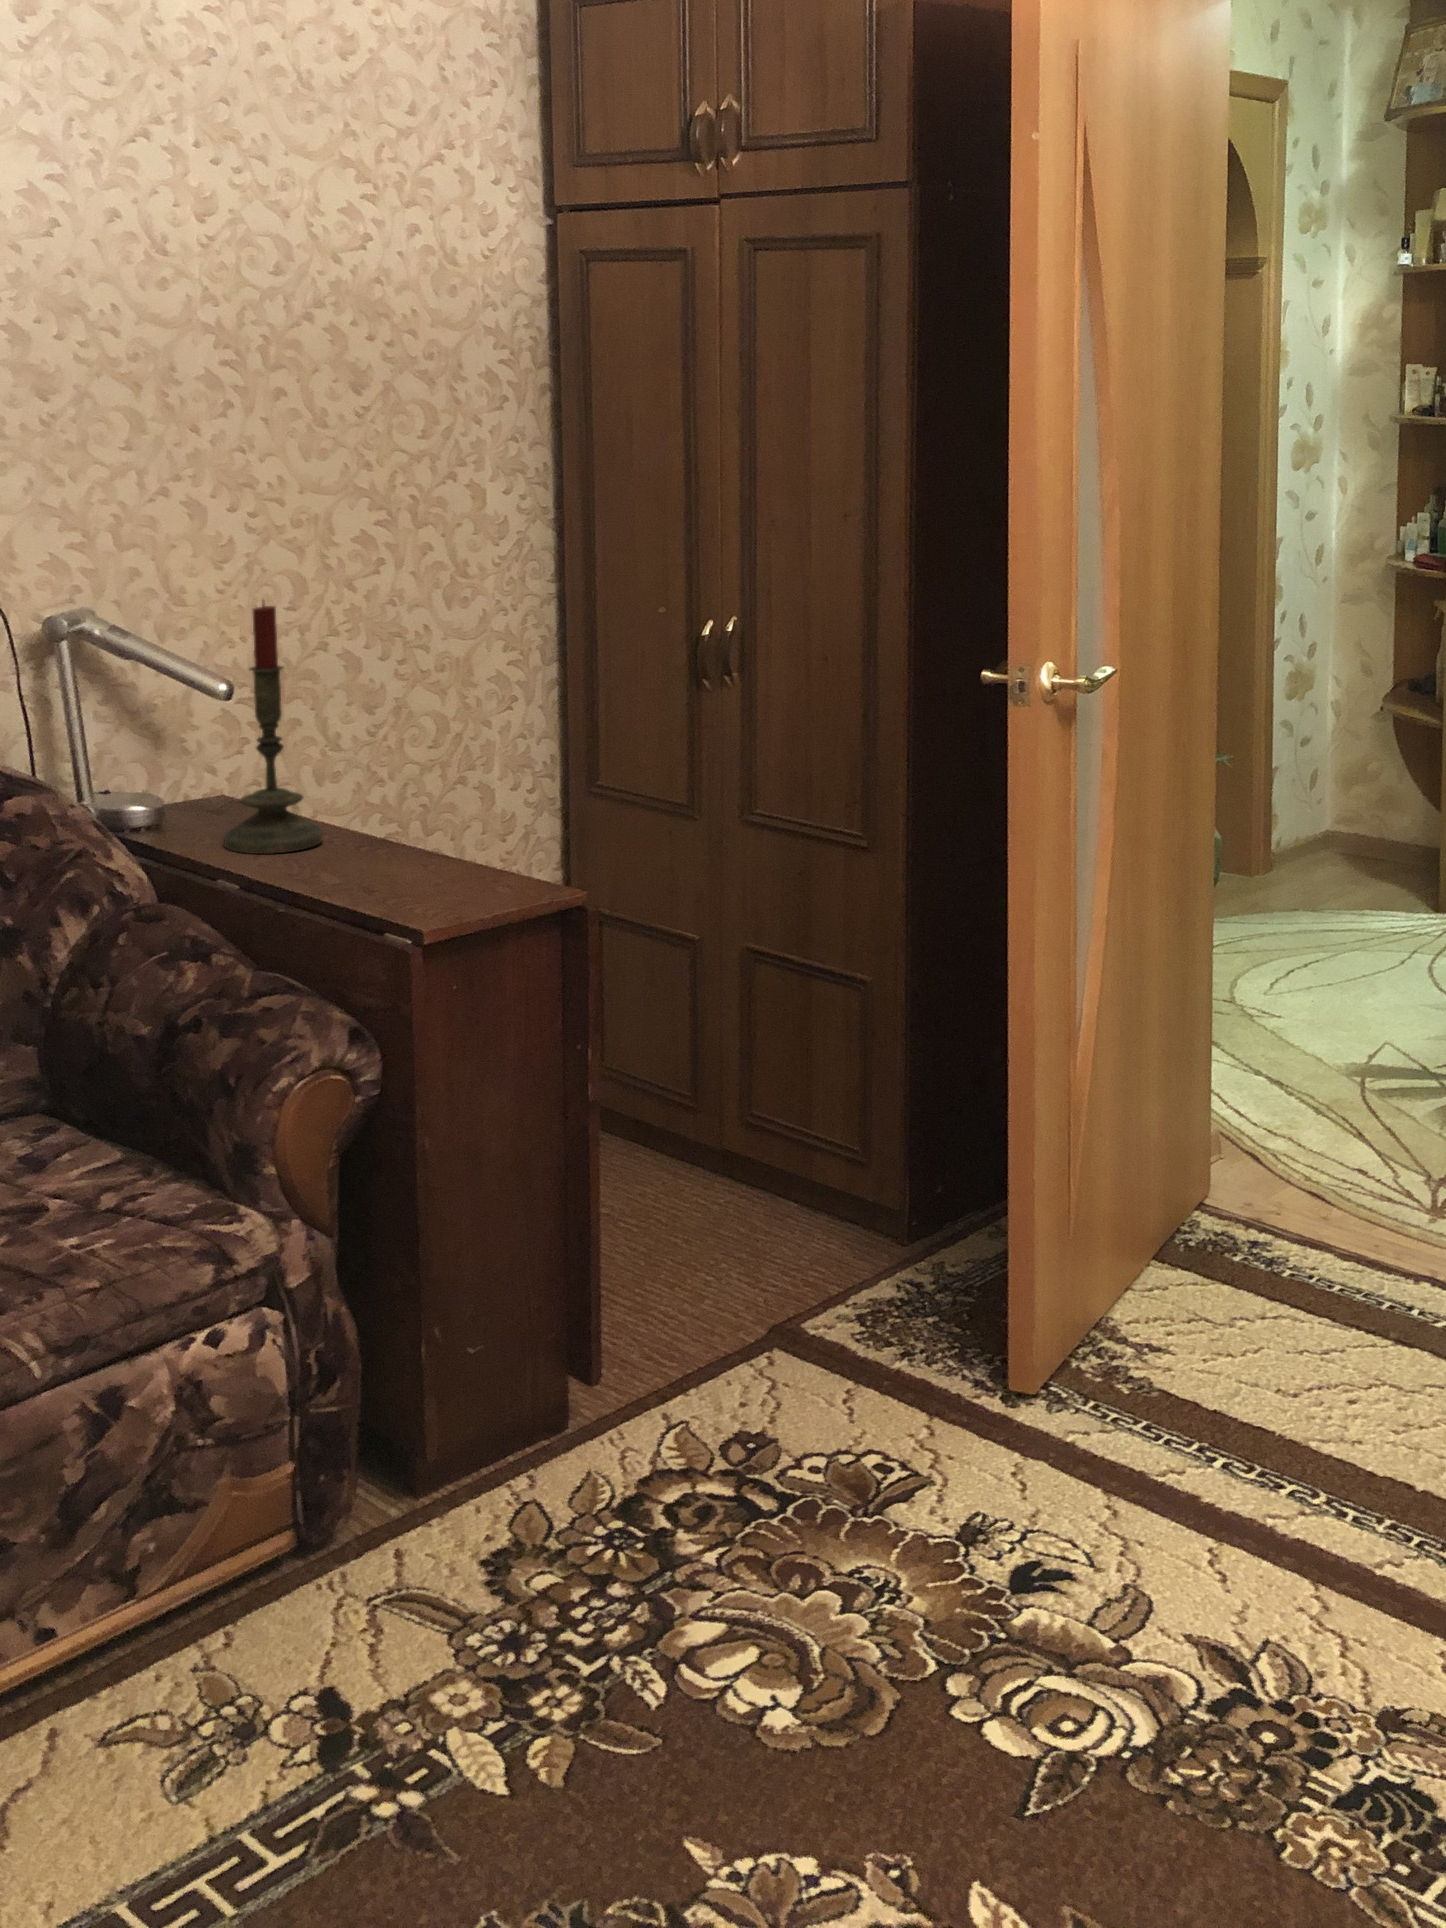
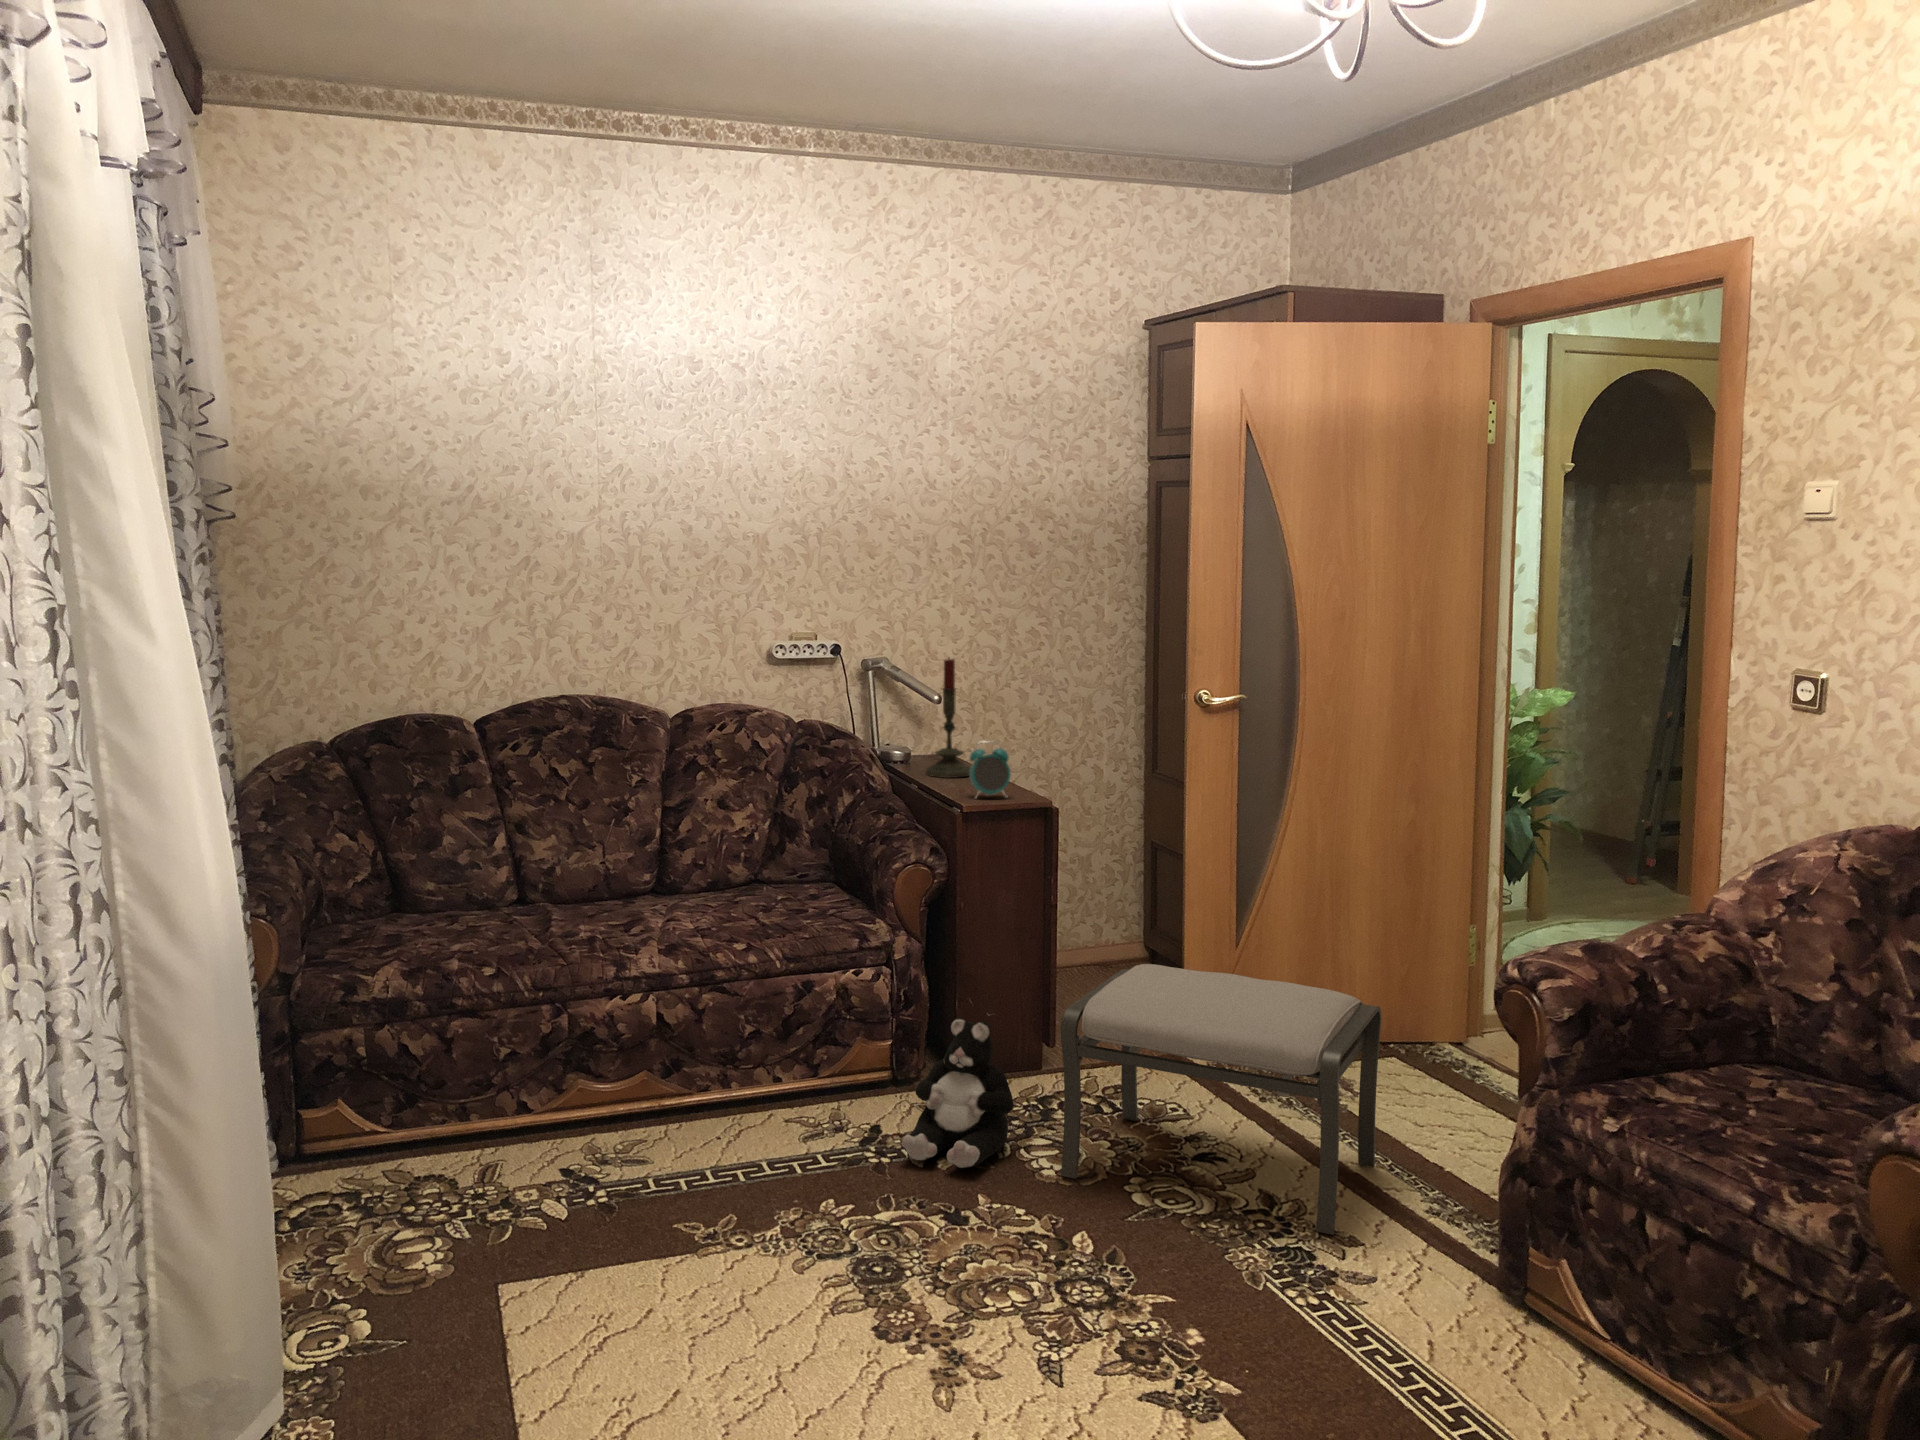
alarm clock: none [381,776,470,901] -> present [969,748,1011,798]
ottoman: none [809,1210,1417,1728] -> present [1061,964,1381,1235]
plush toy: none [438,1416,672,1784] -> present [902,1018,1013,1168]

